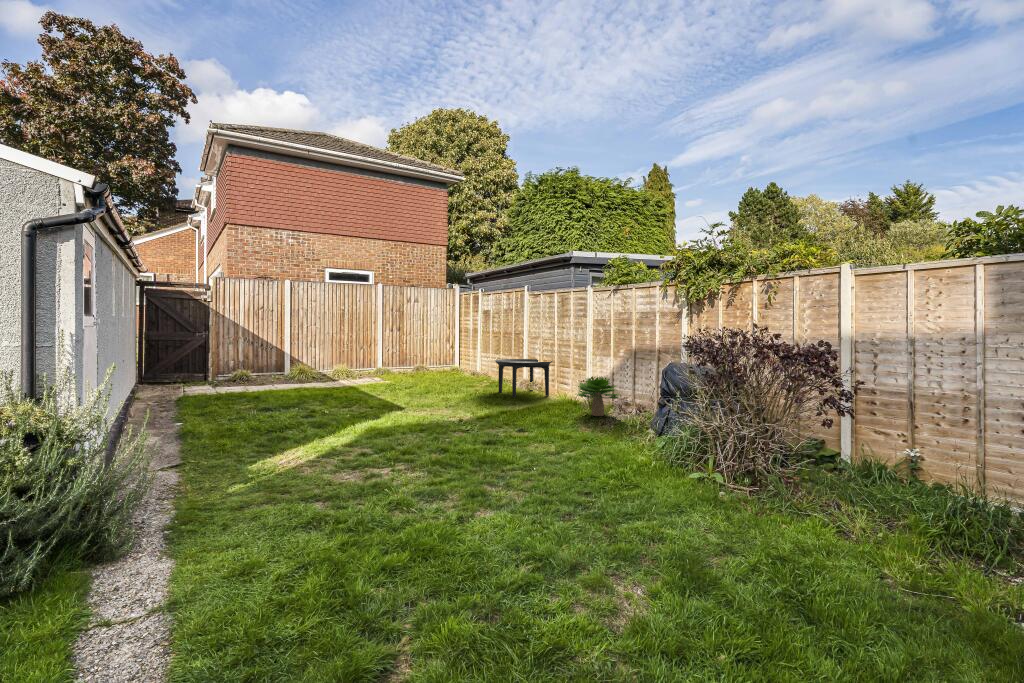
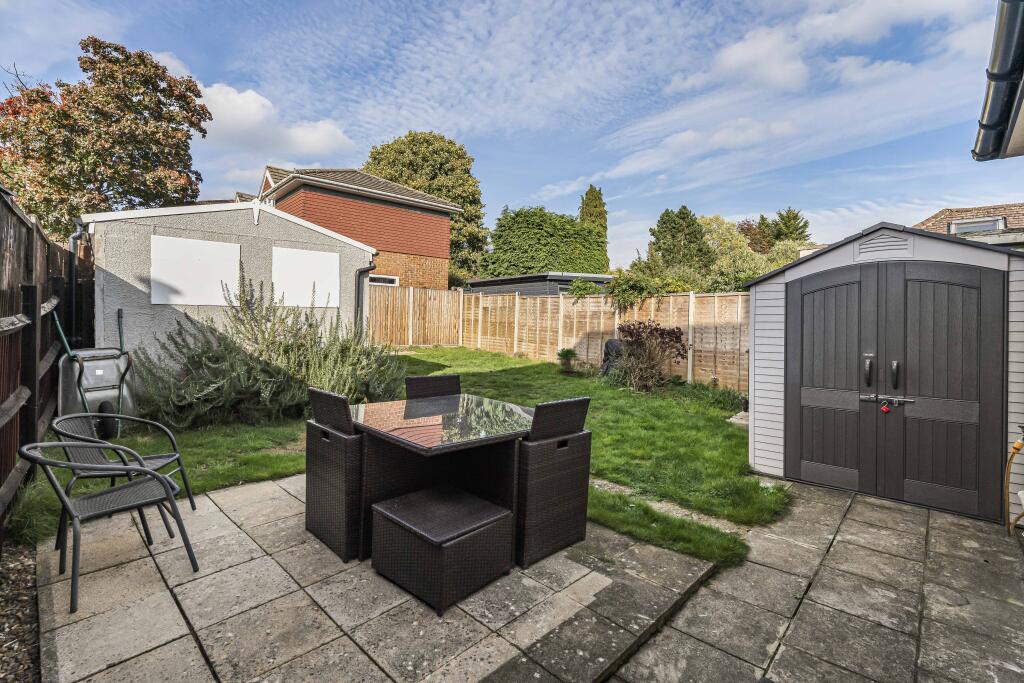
round table: present [495,359,552,398] -> none [499,339,536,363]

